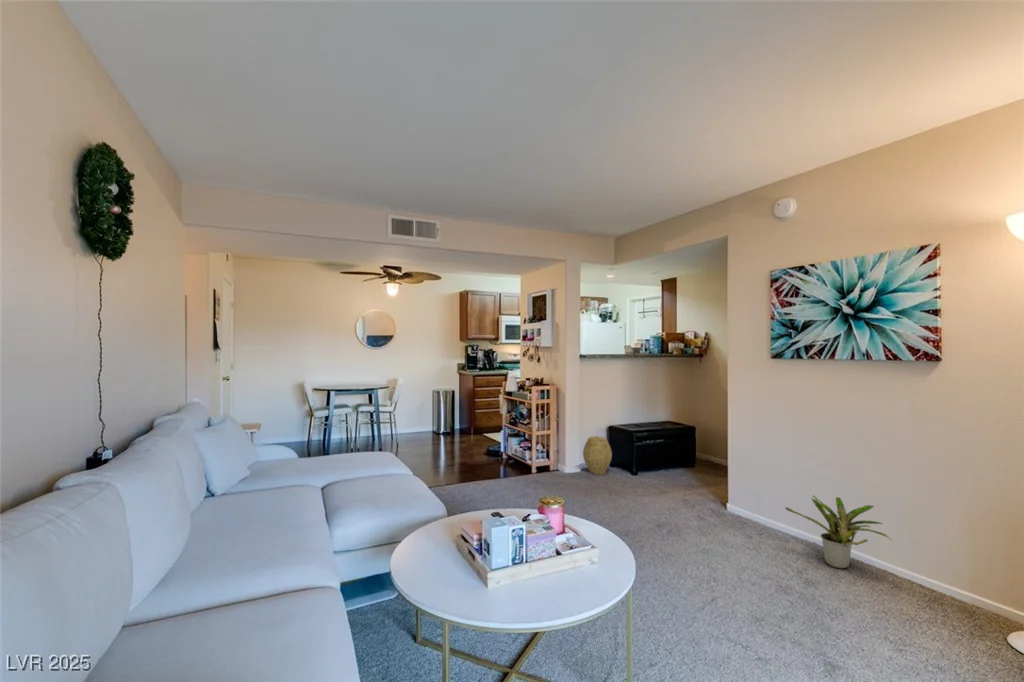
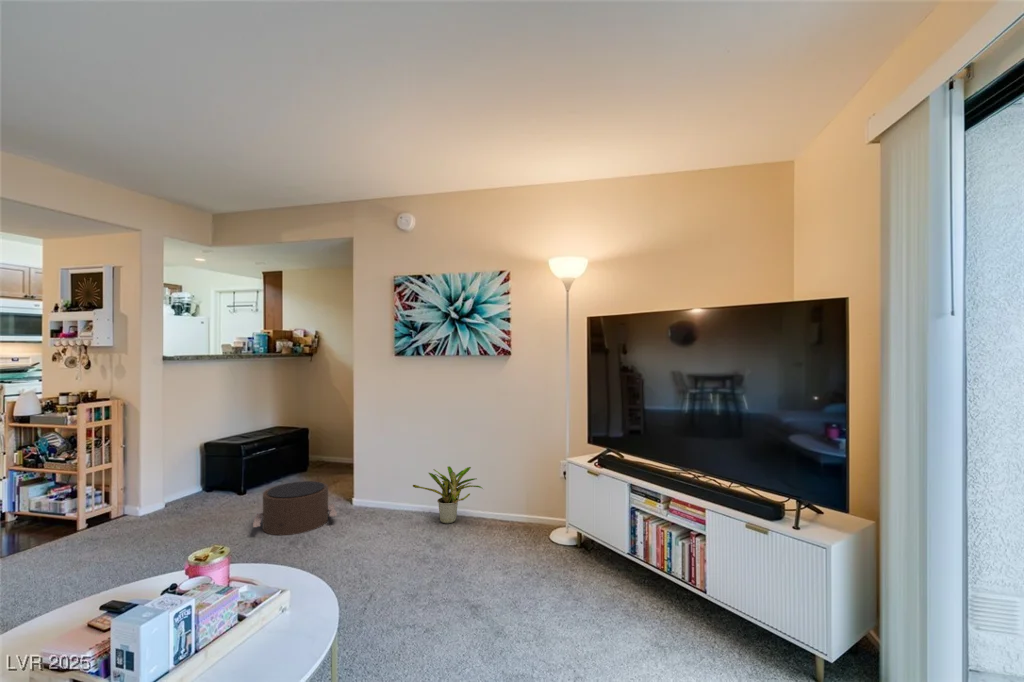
woven basket: present [583,436,612,474] -> none [169,458,212,506]
pouf: none [629,473,704,523] -> present [253,481,337,535]

